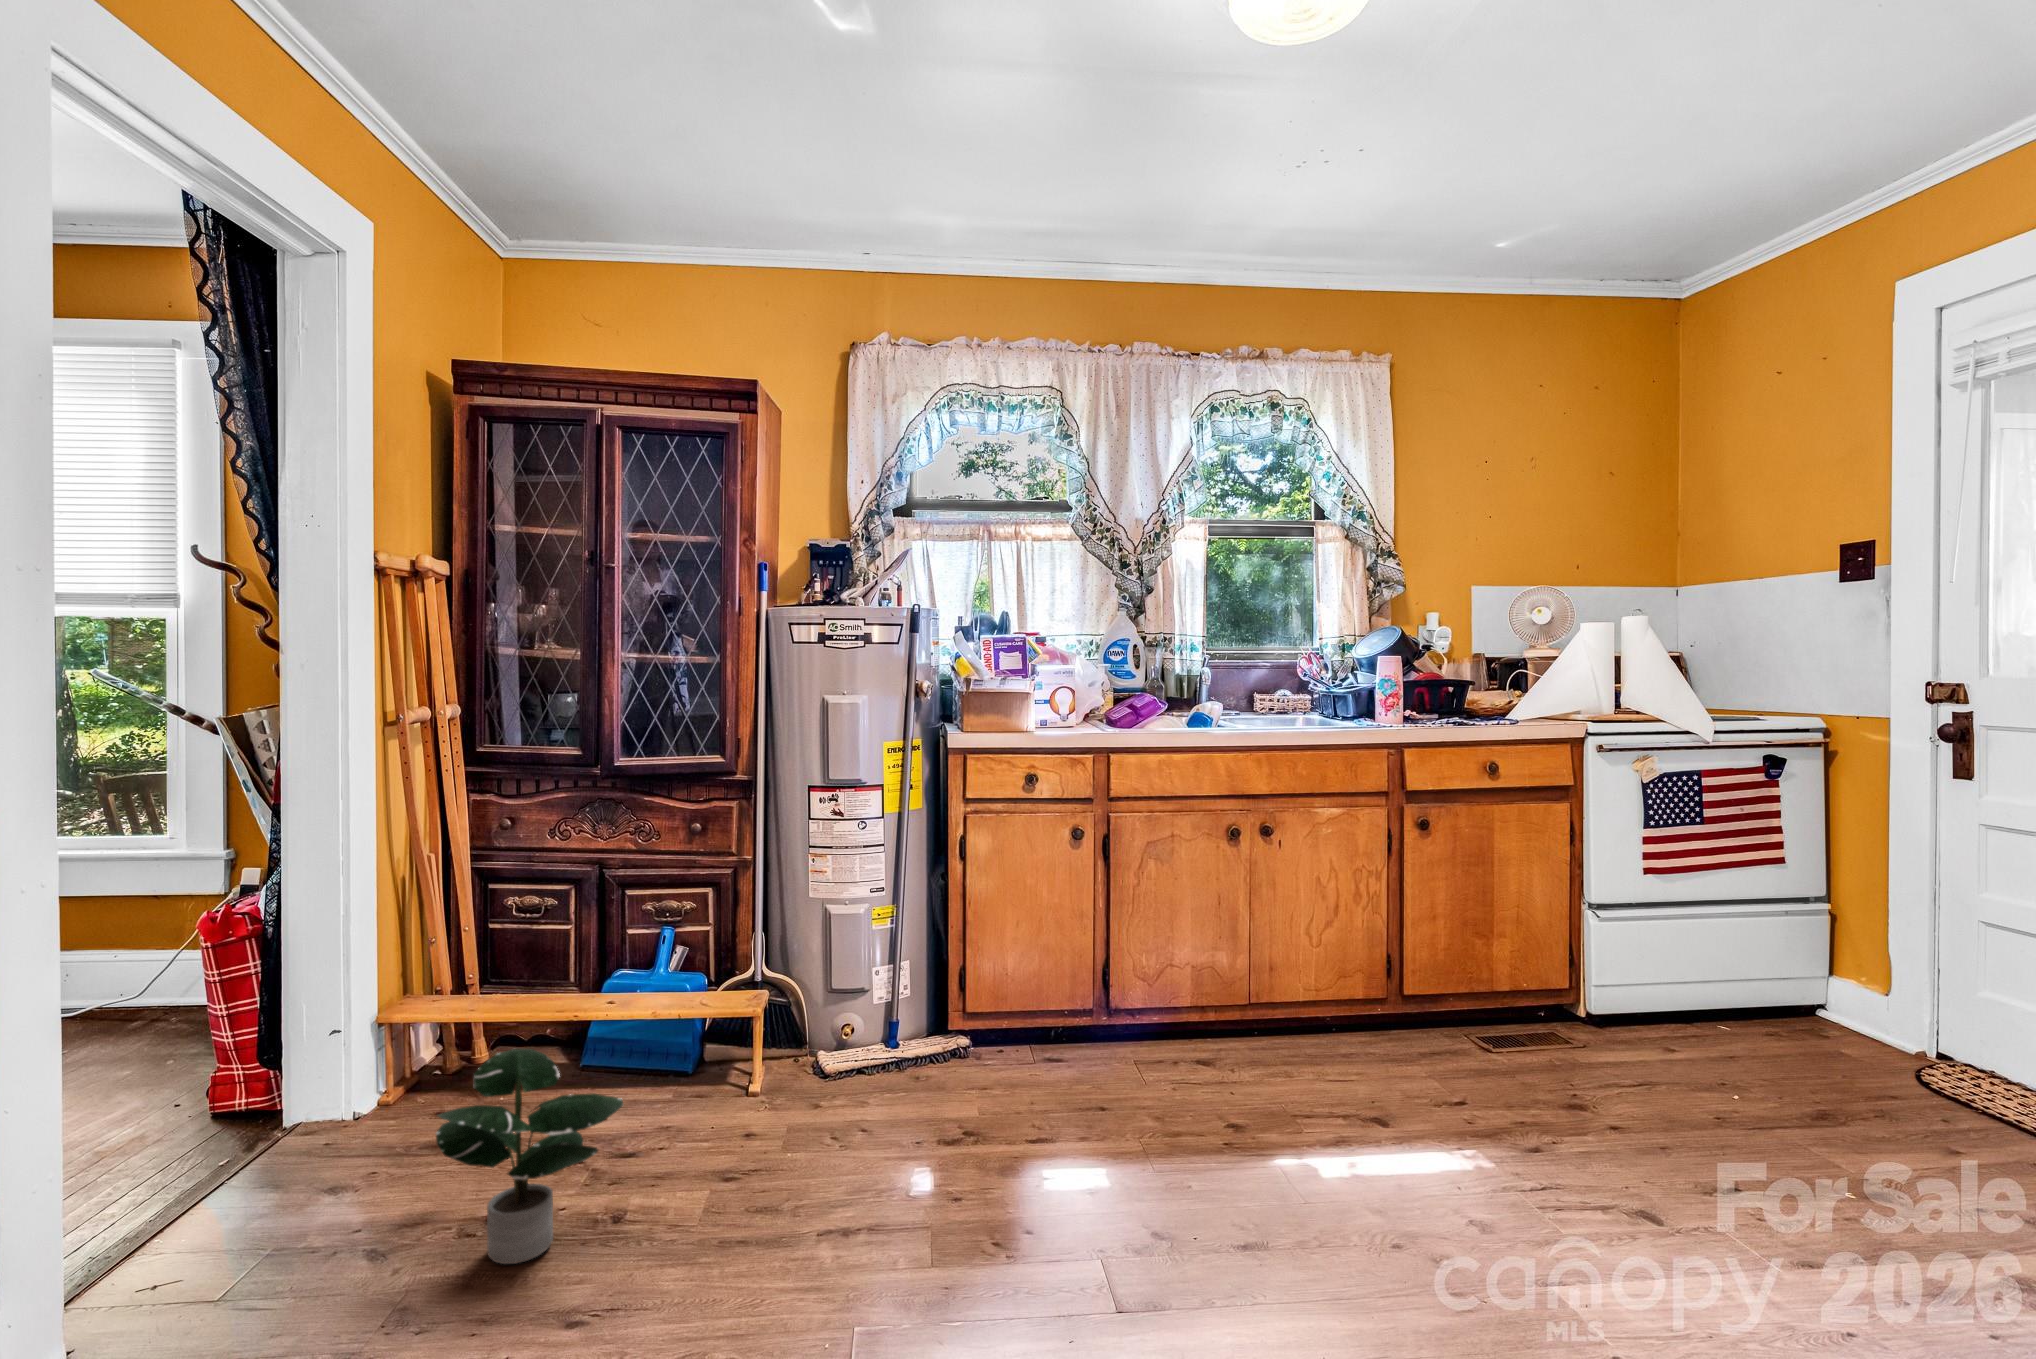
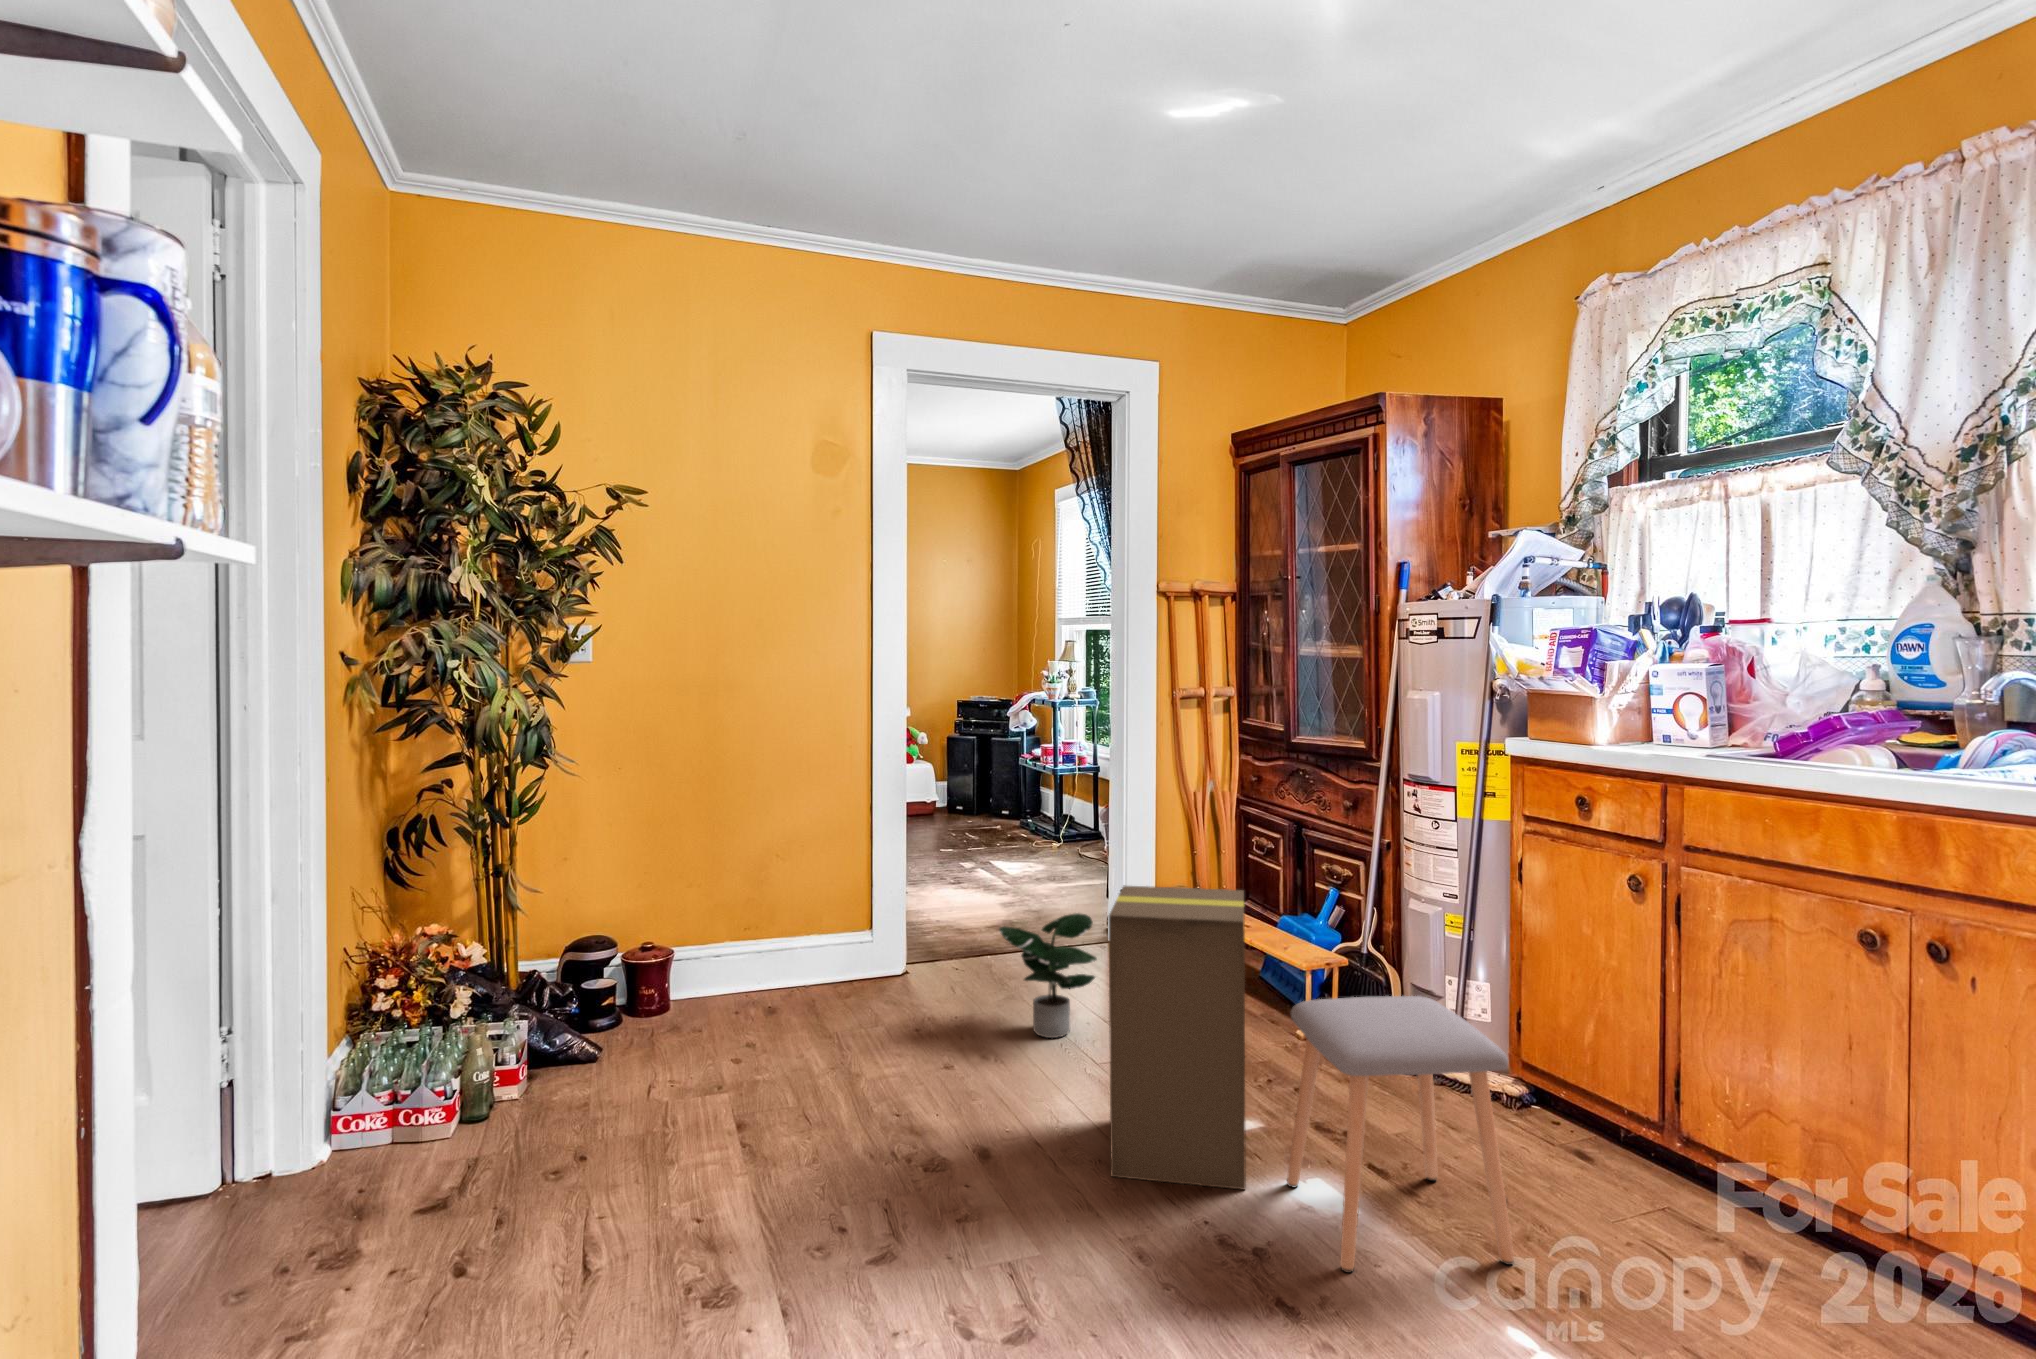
cardboard box: none [841,914,1048,1300] -> present [1109,885,1246,1190]
stool: none [1045,960,1211,1212] -> present [1287,996,1514,1273]

